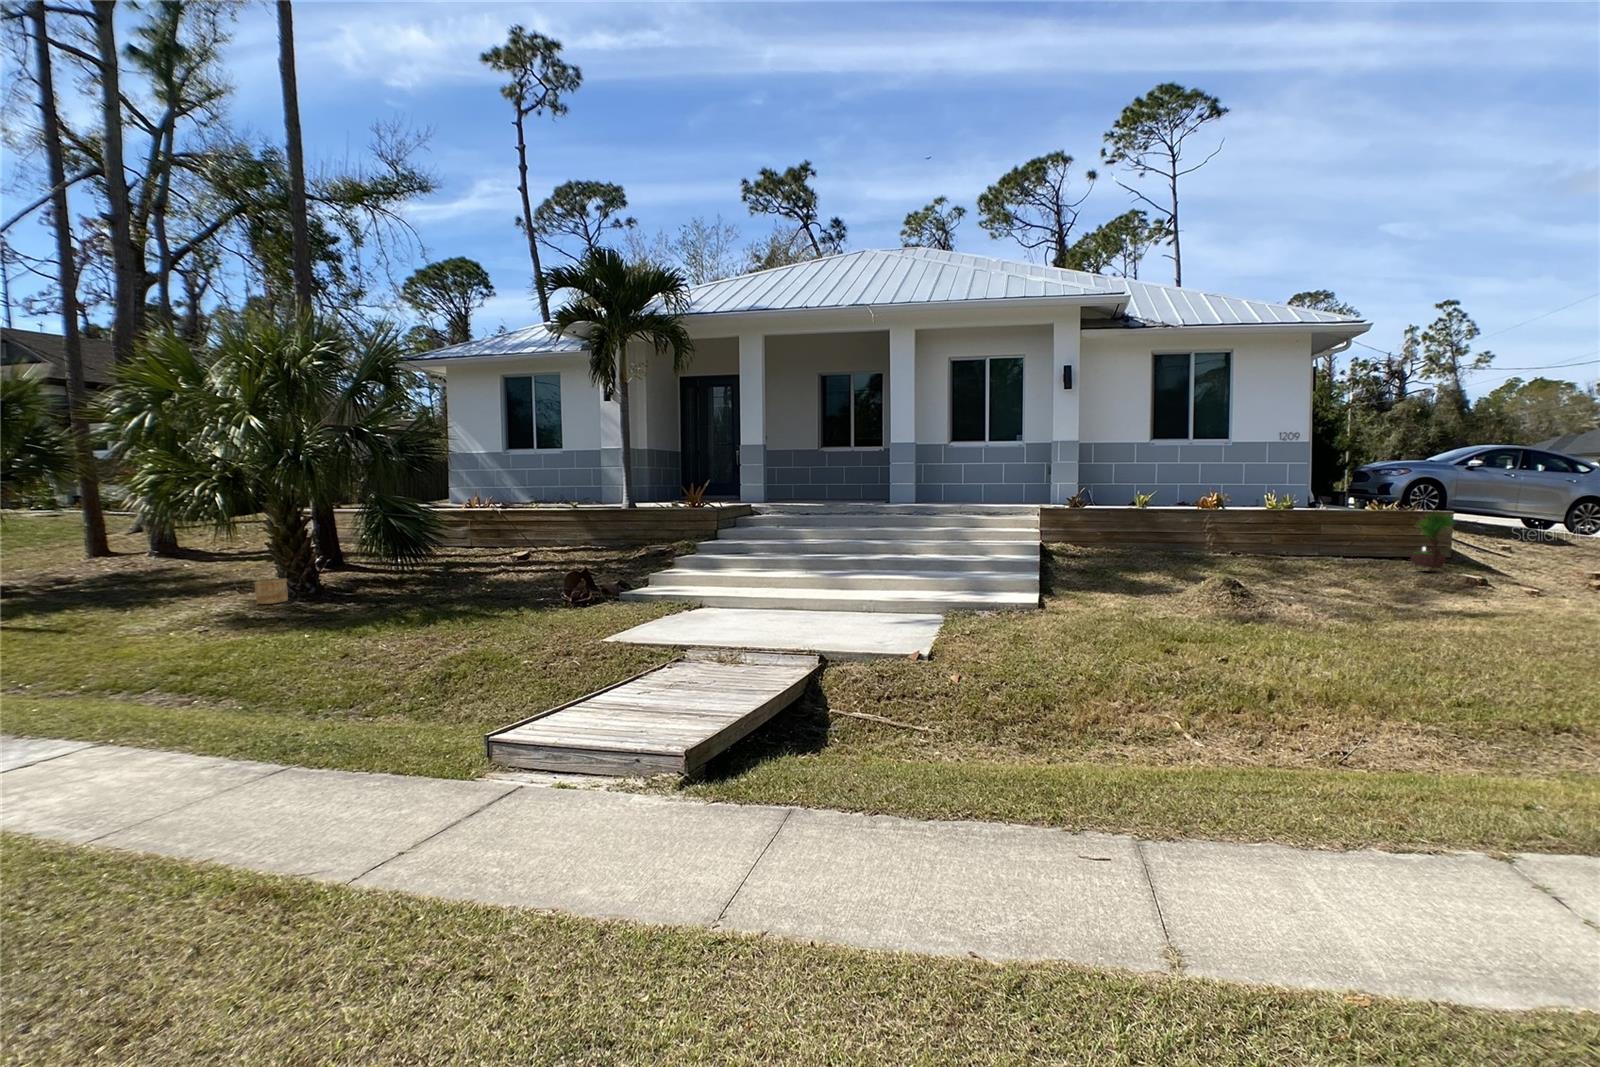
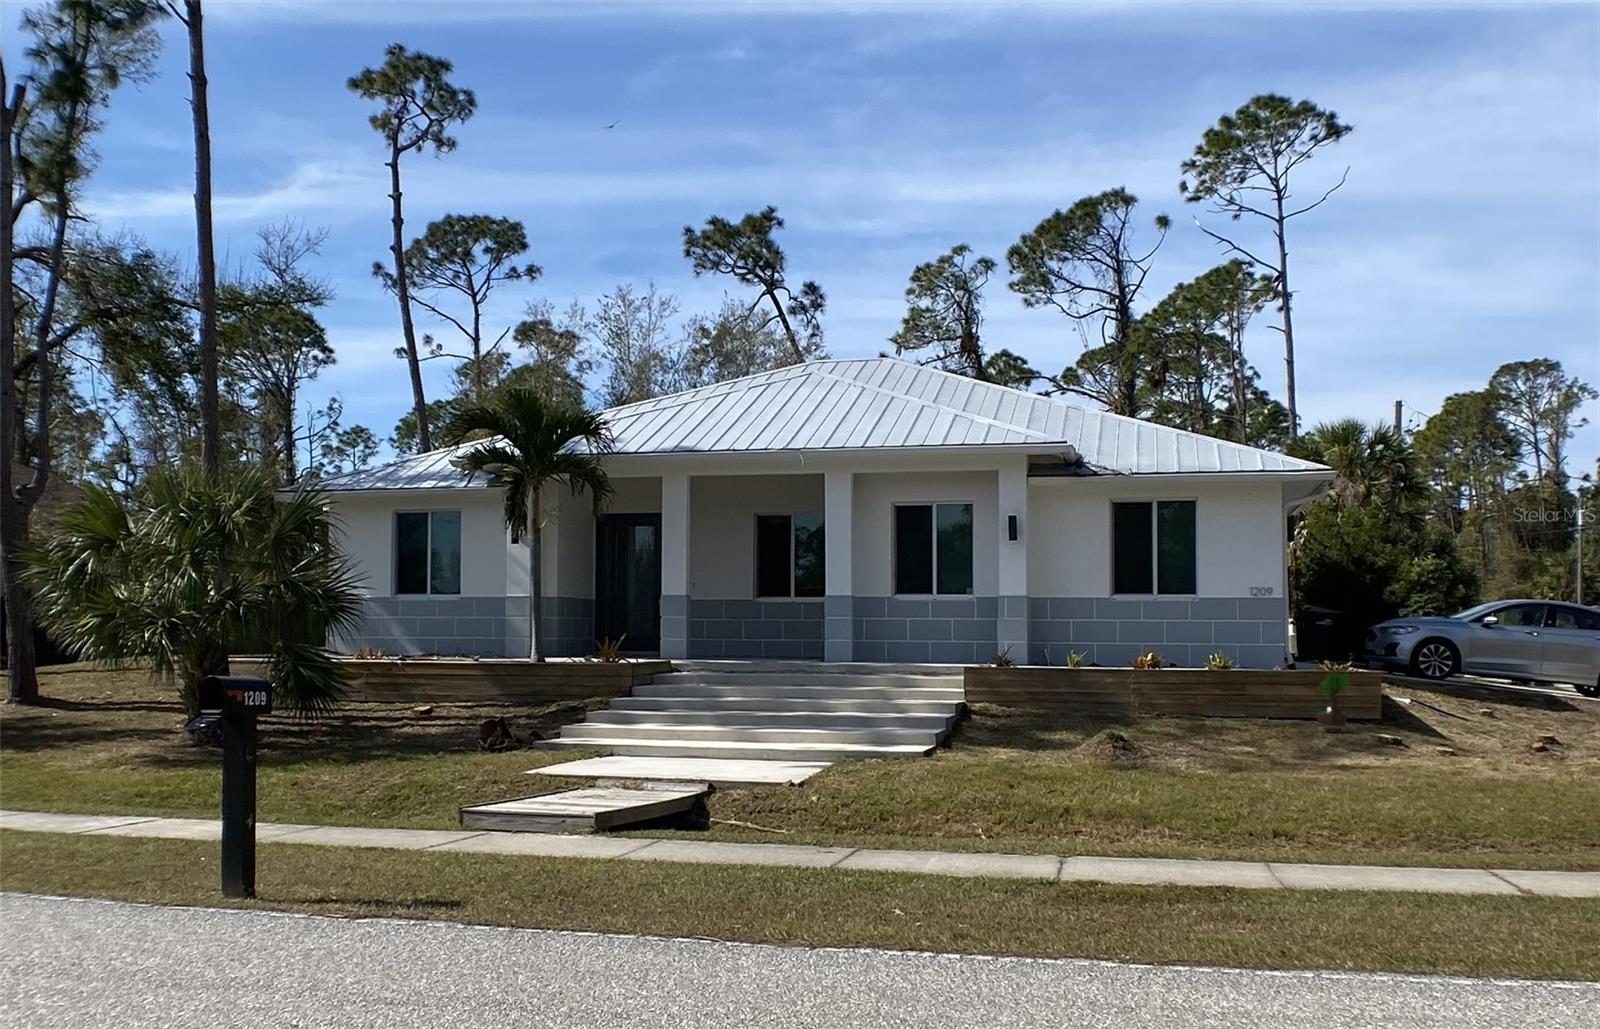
wooden bucket: present [254,579,288,604] -> none [173,725,203,750]

